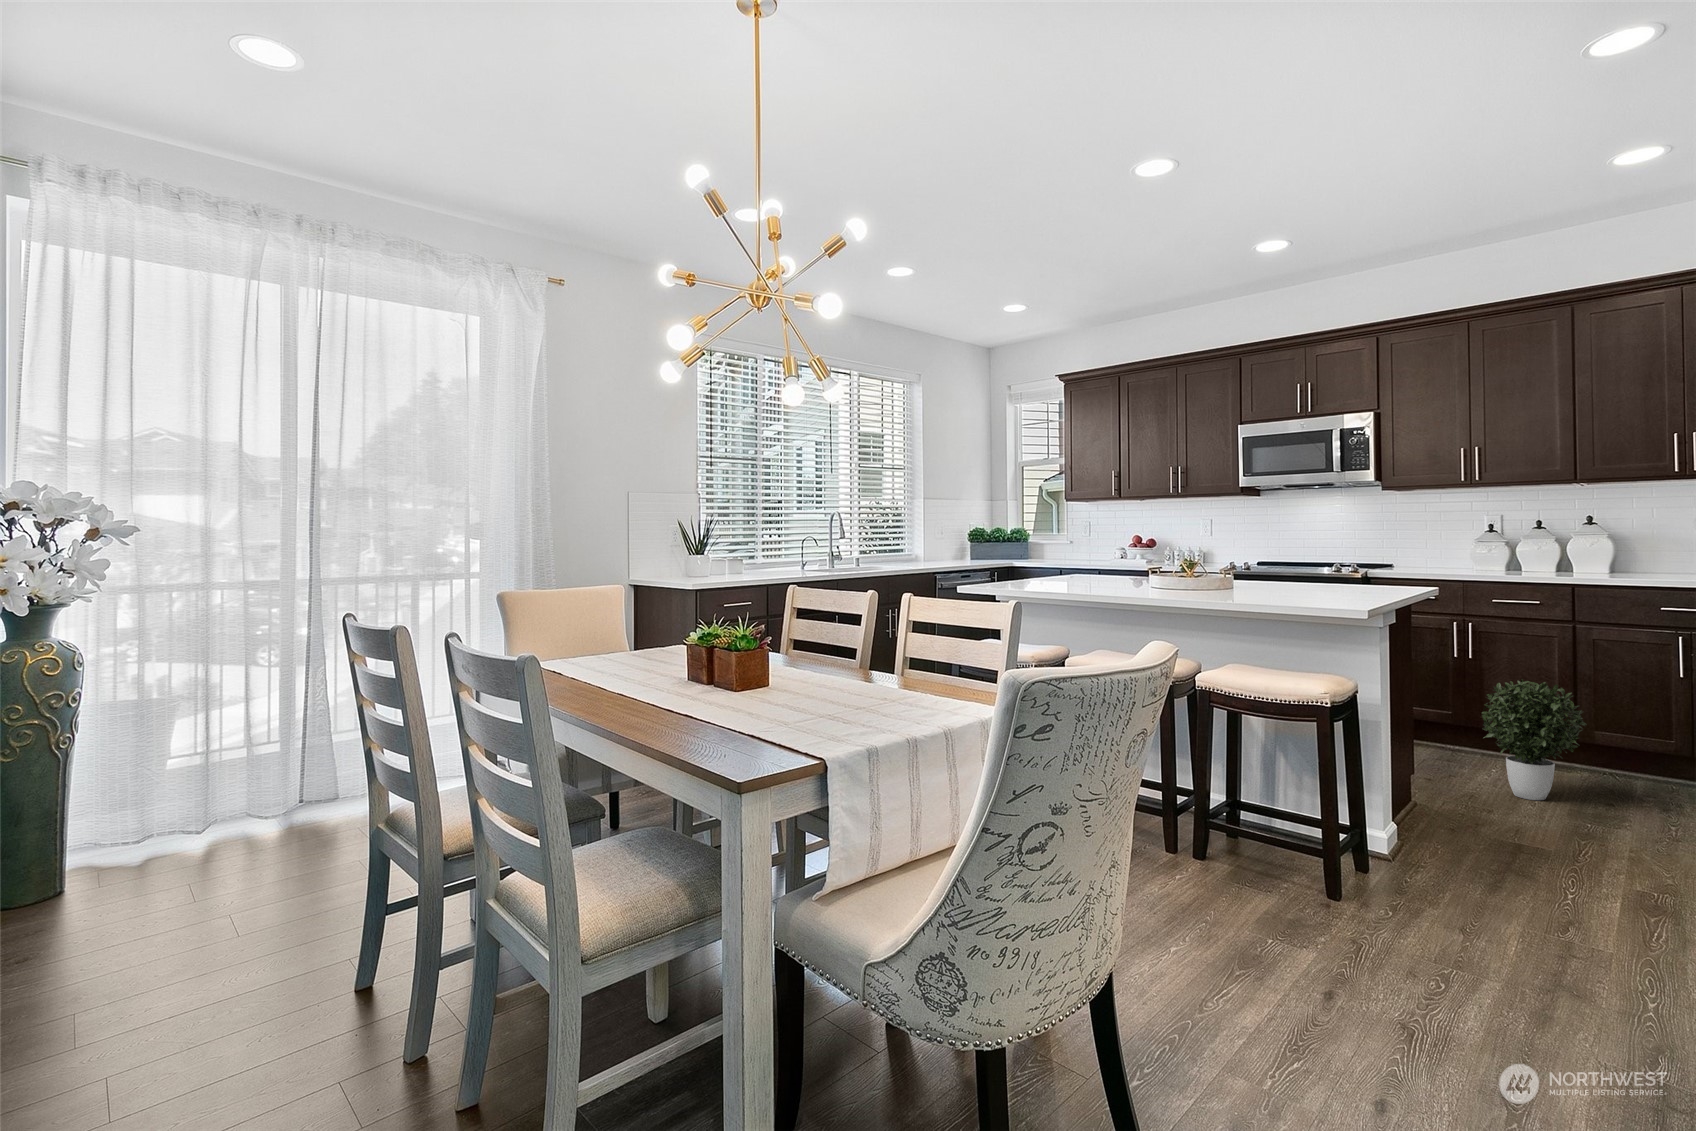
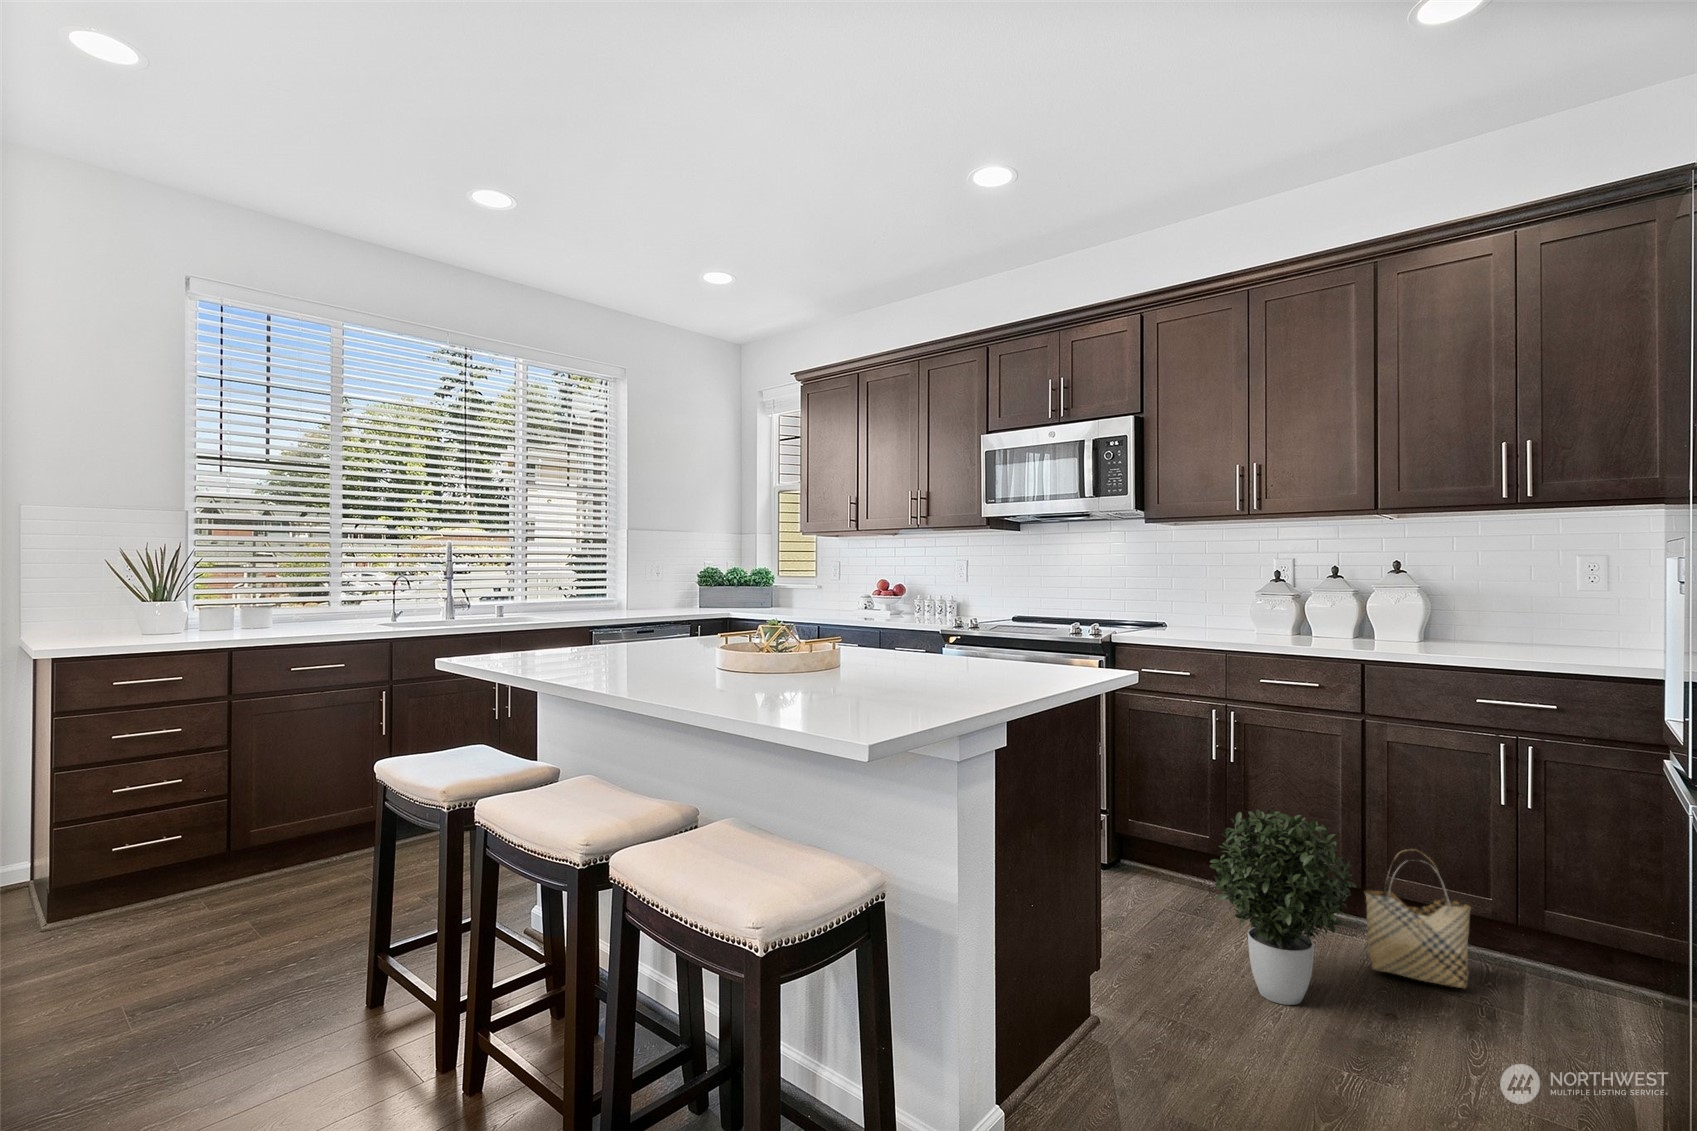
woven basket: none [1581,708,1660,793] -> present [1365,849,1471,988]

